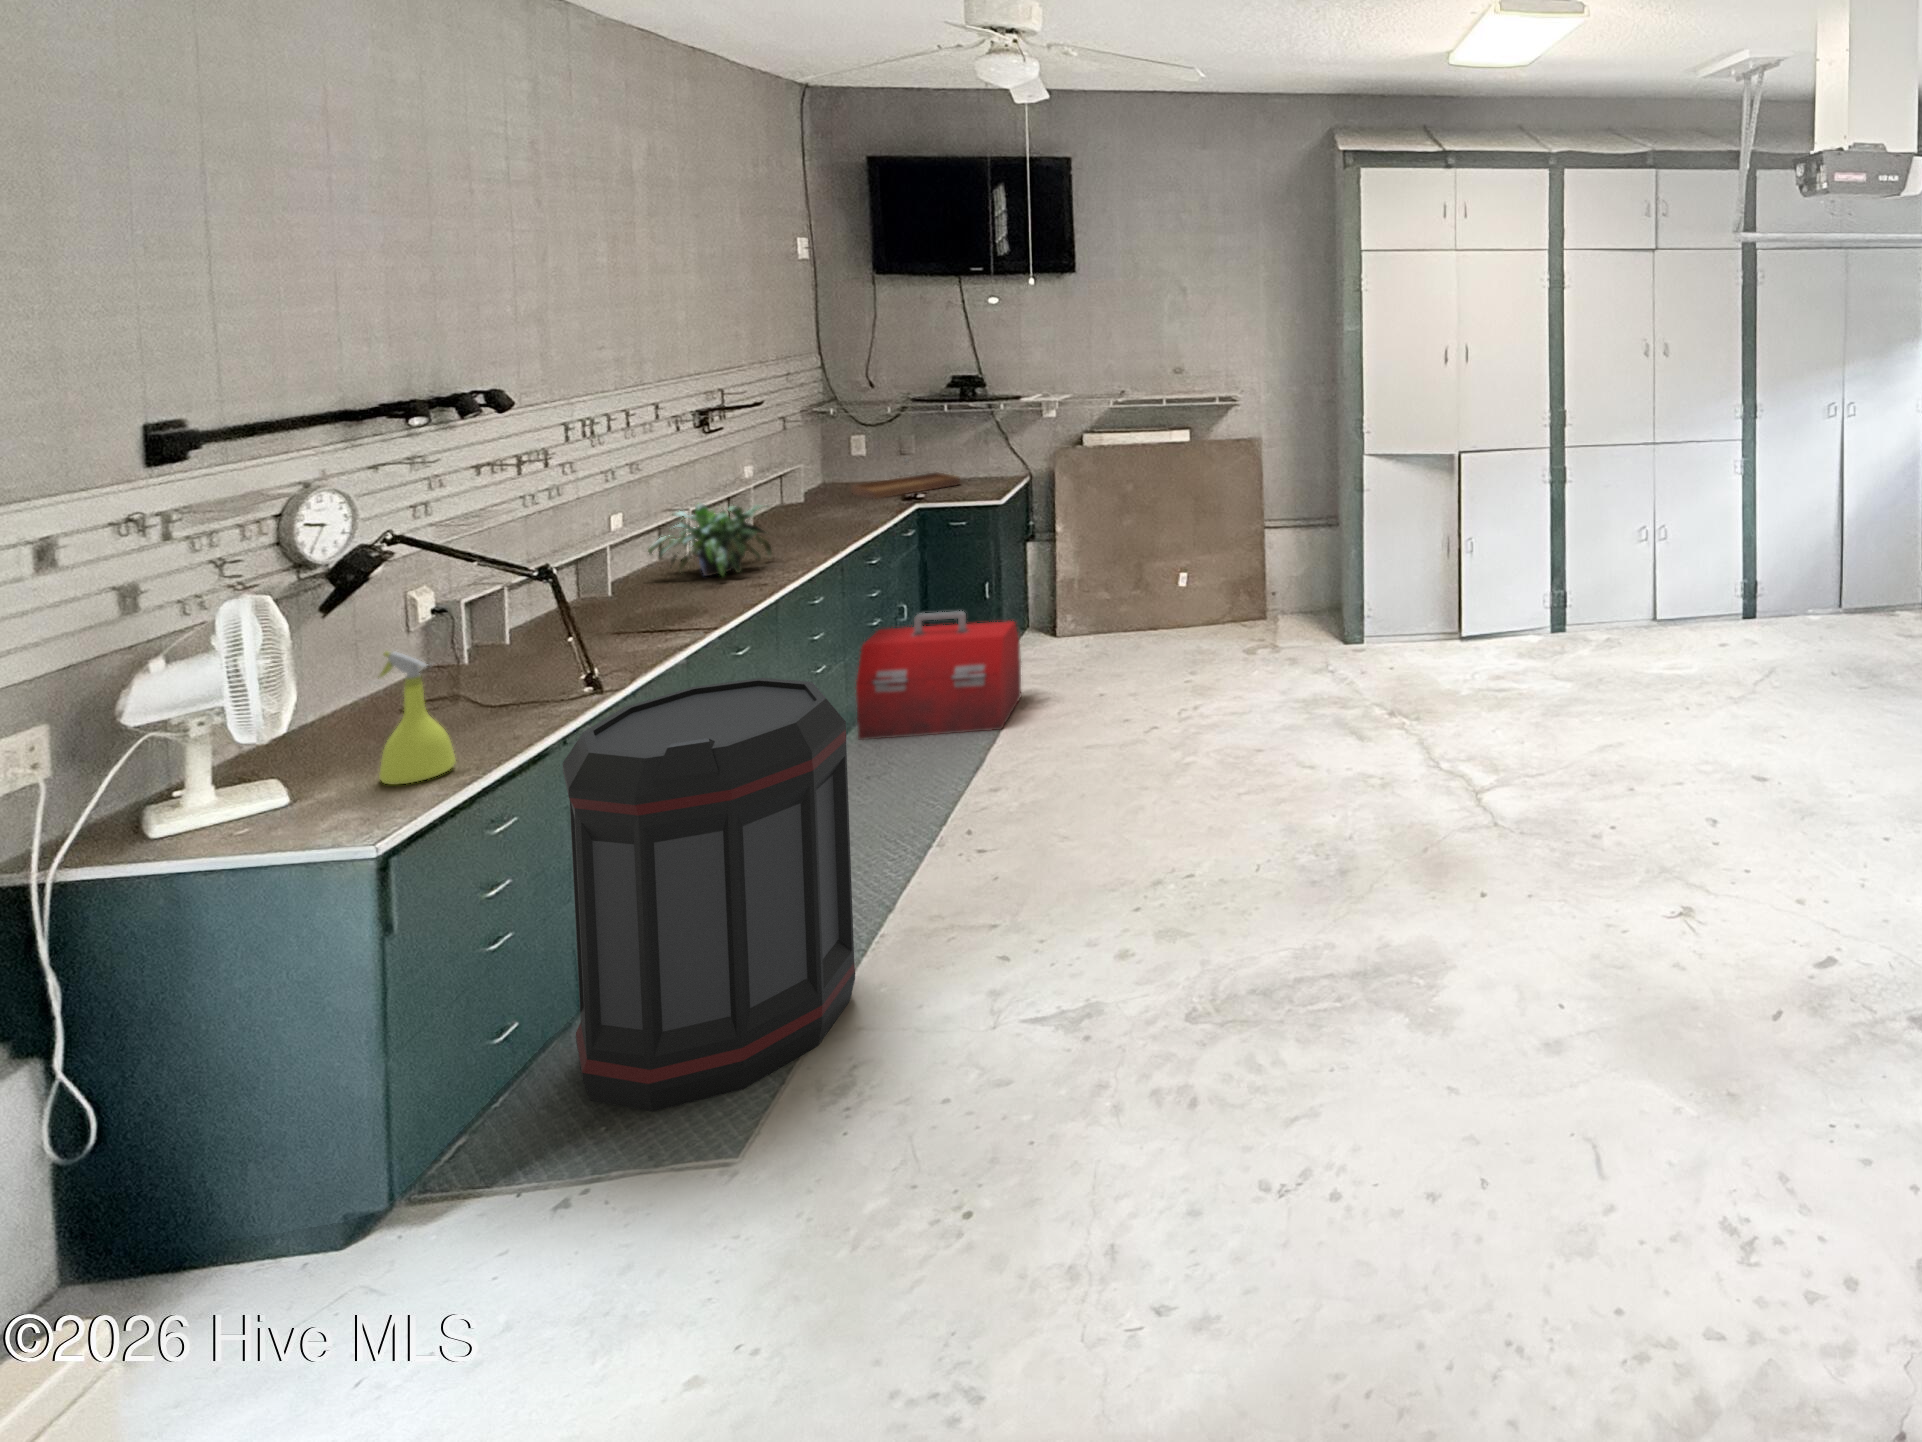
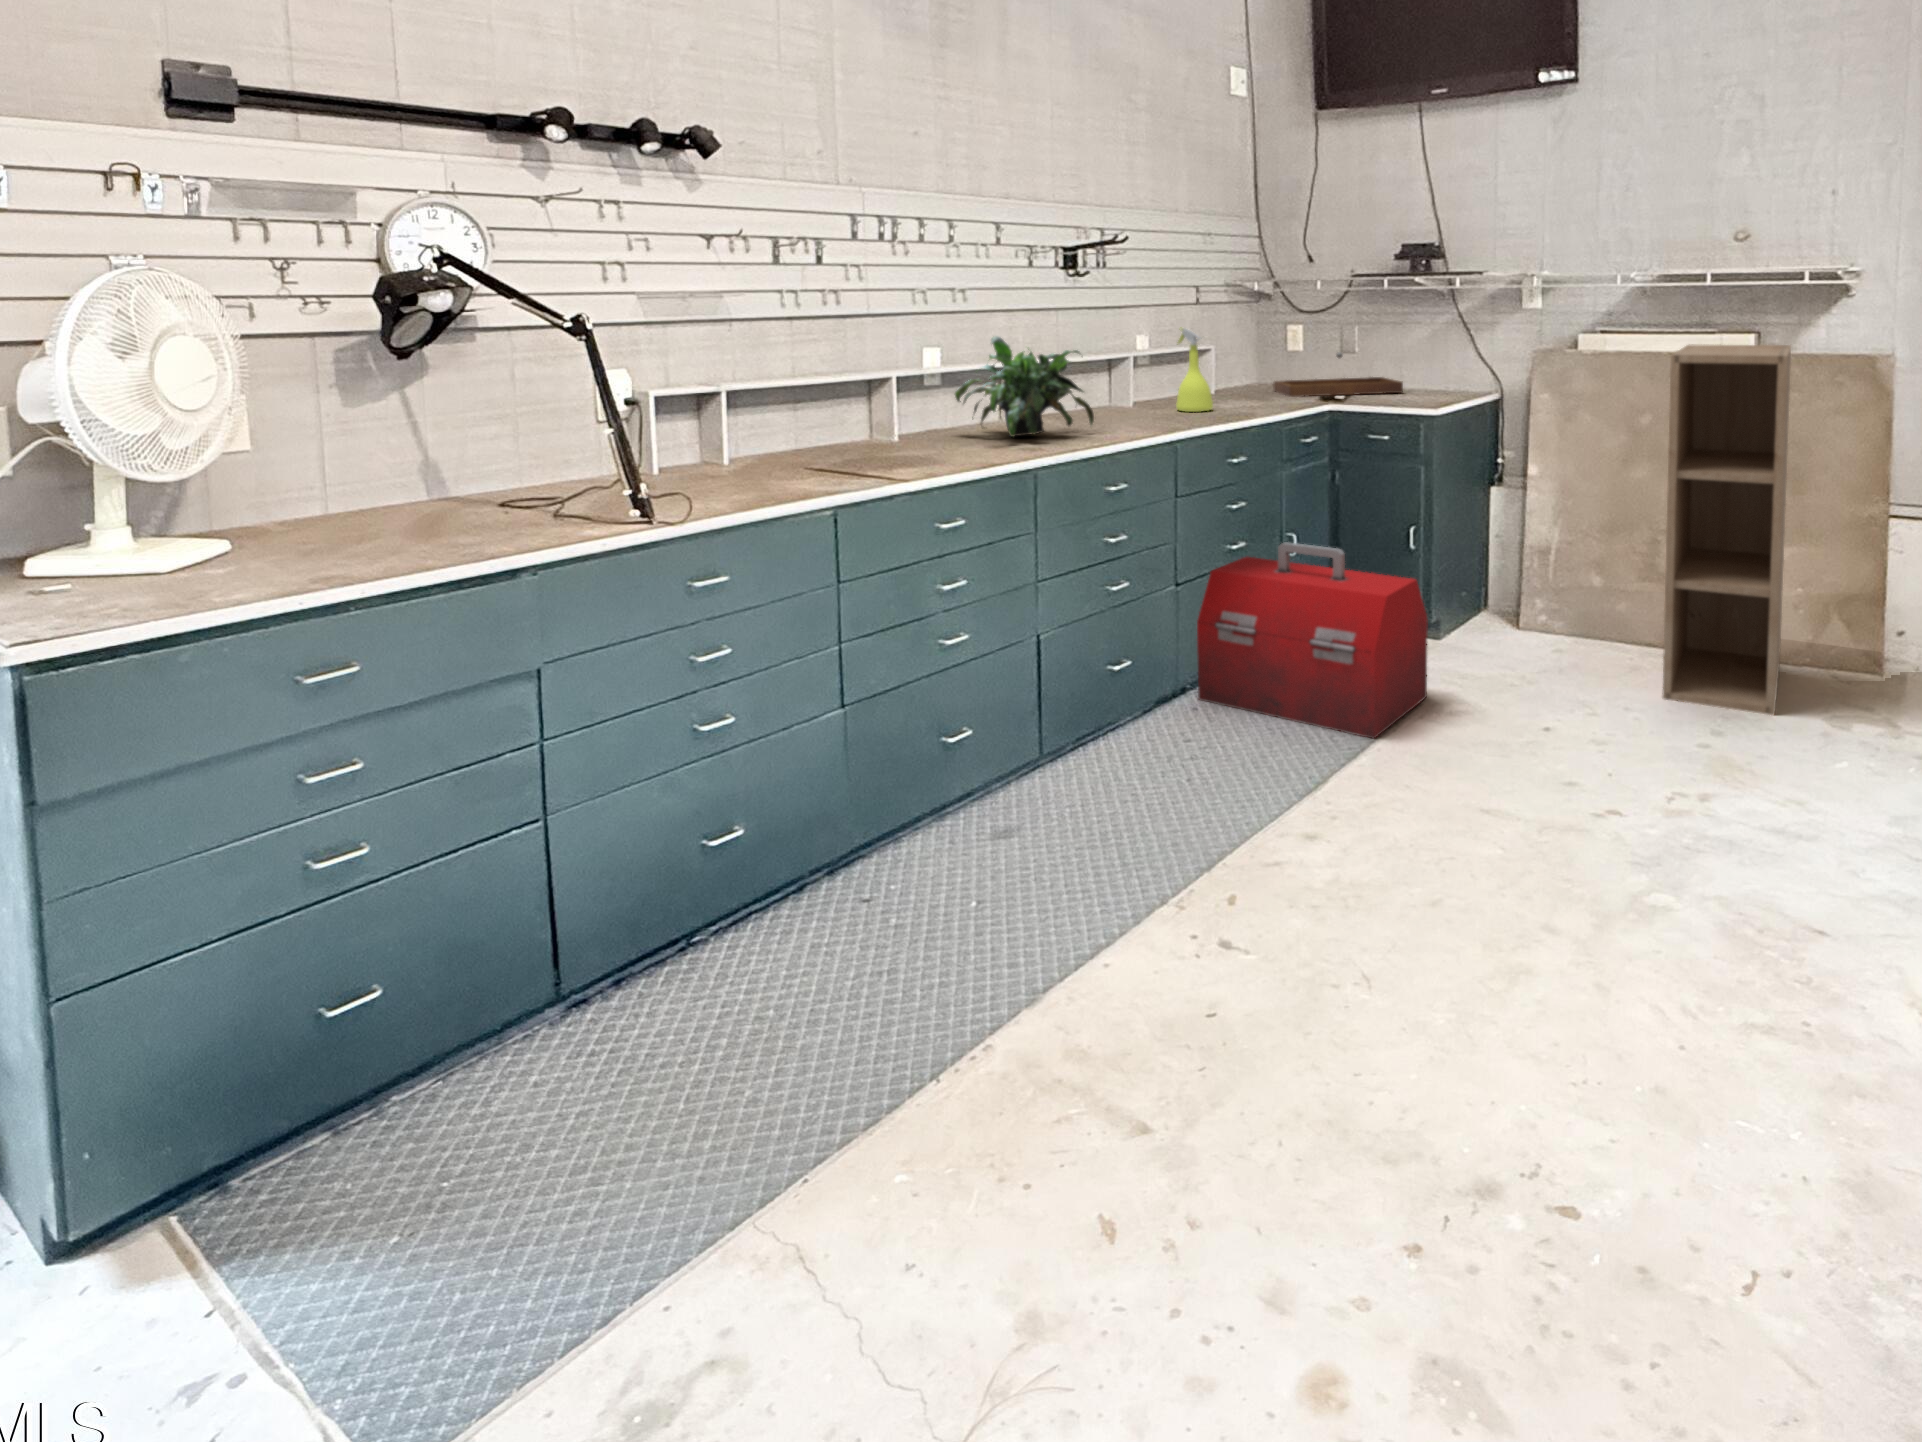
shelving unit: none [1156,442,1220,663] -> present [1662,344,1791,715]
spray bottle: present [379,651,456,784] -> present [1176,328,1213,412]
trash can: present [563,678,855,1112] -> none [405,535,886,1292]

